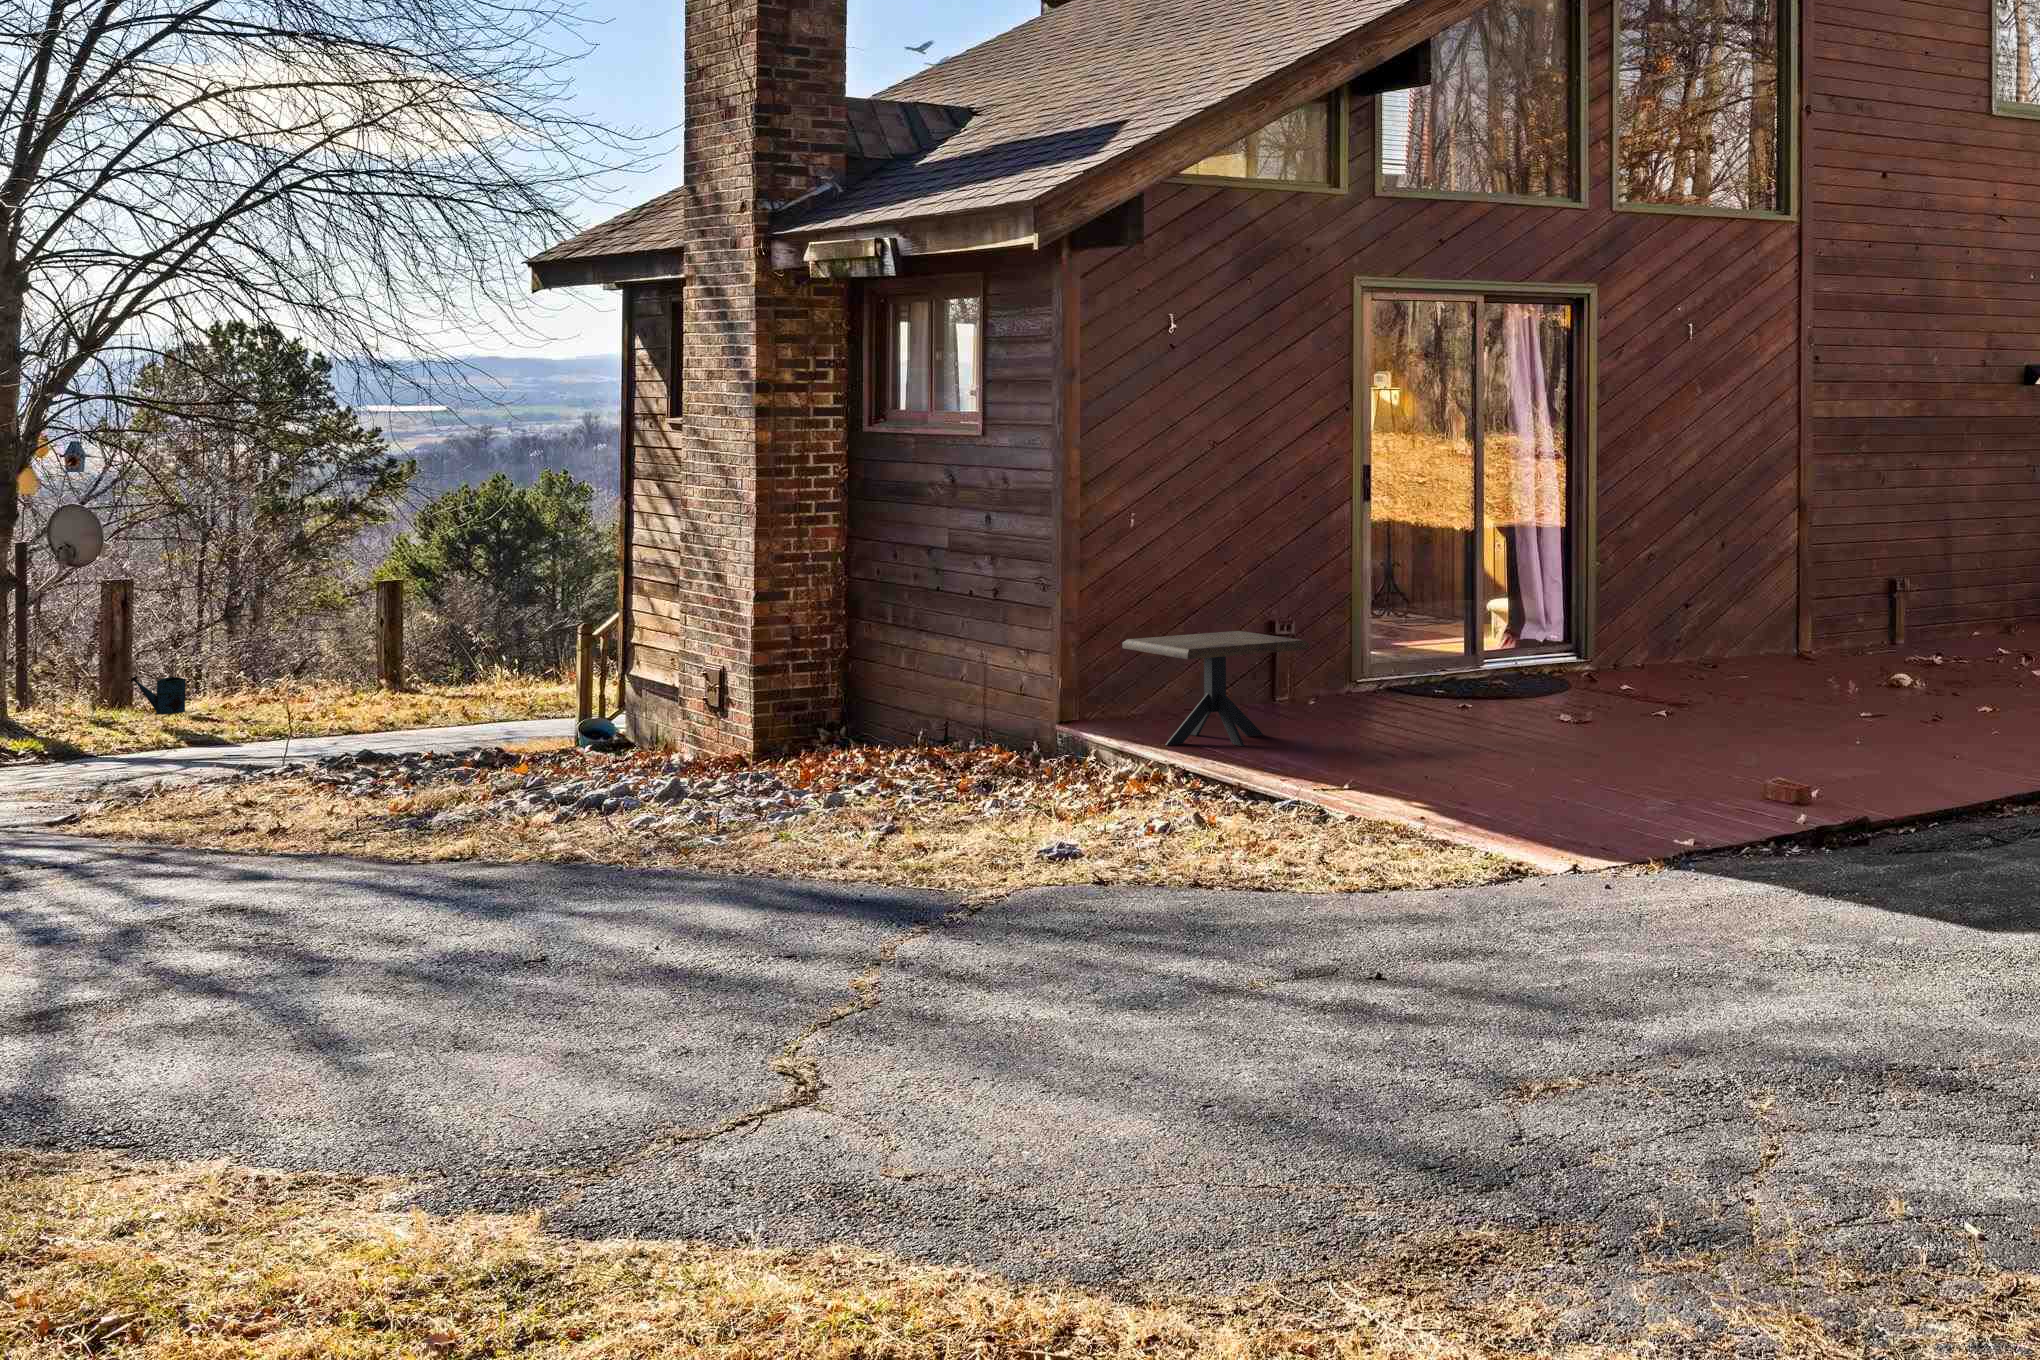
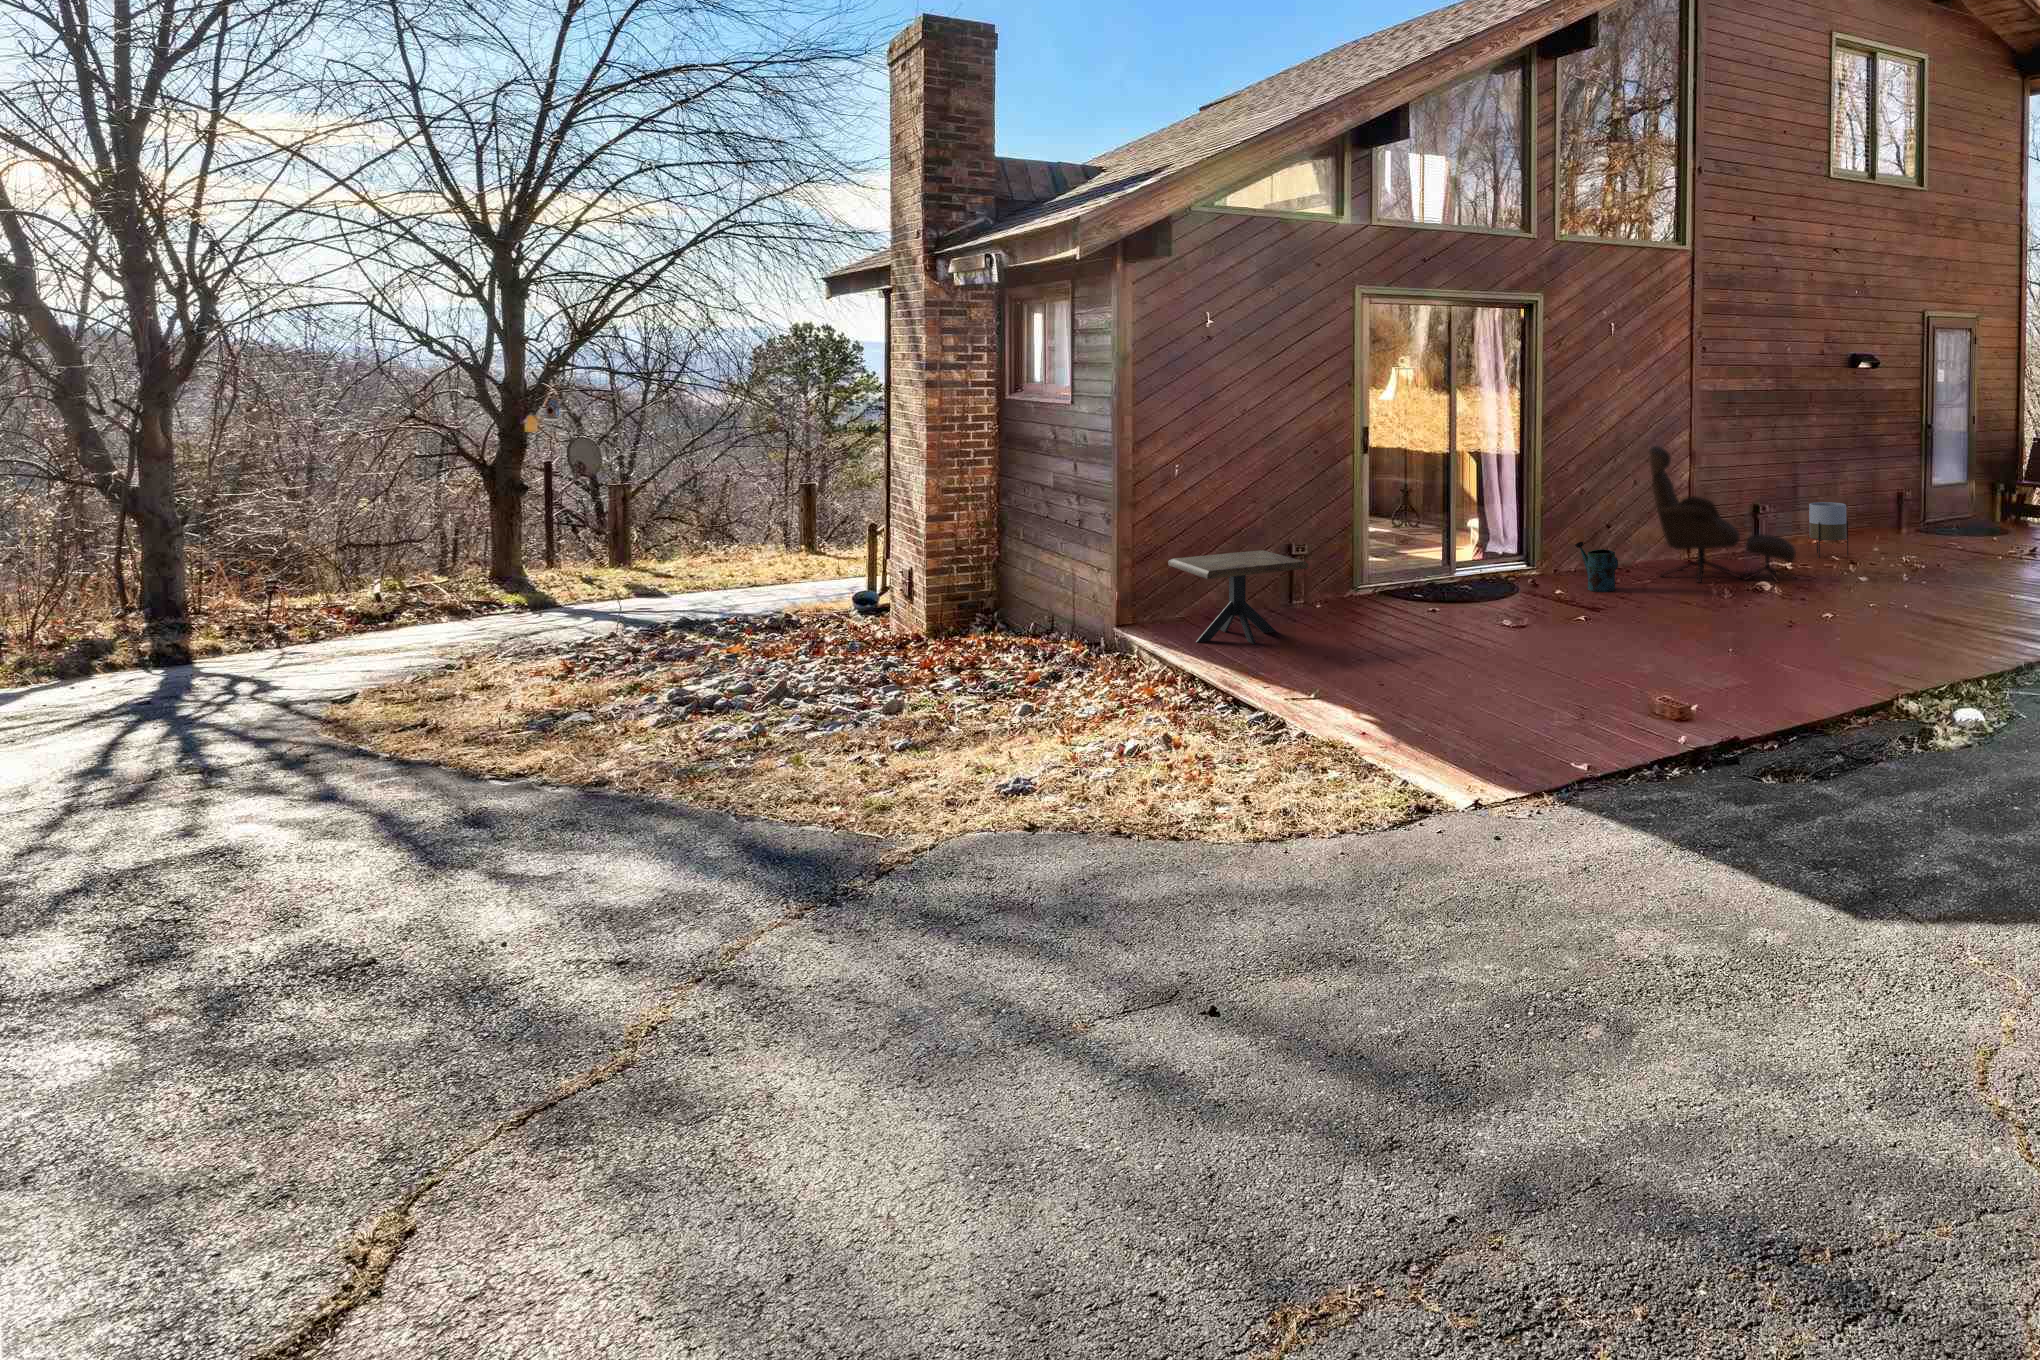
lounge chair: none [1743,497,1949,684] -> present [1649,446,1796,583]
planter: none [1967,579,2022,657] -> present [1809,502,1848,558]
watering can: present [131,676,195,714] -> present [1575,542,1618,592]

